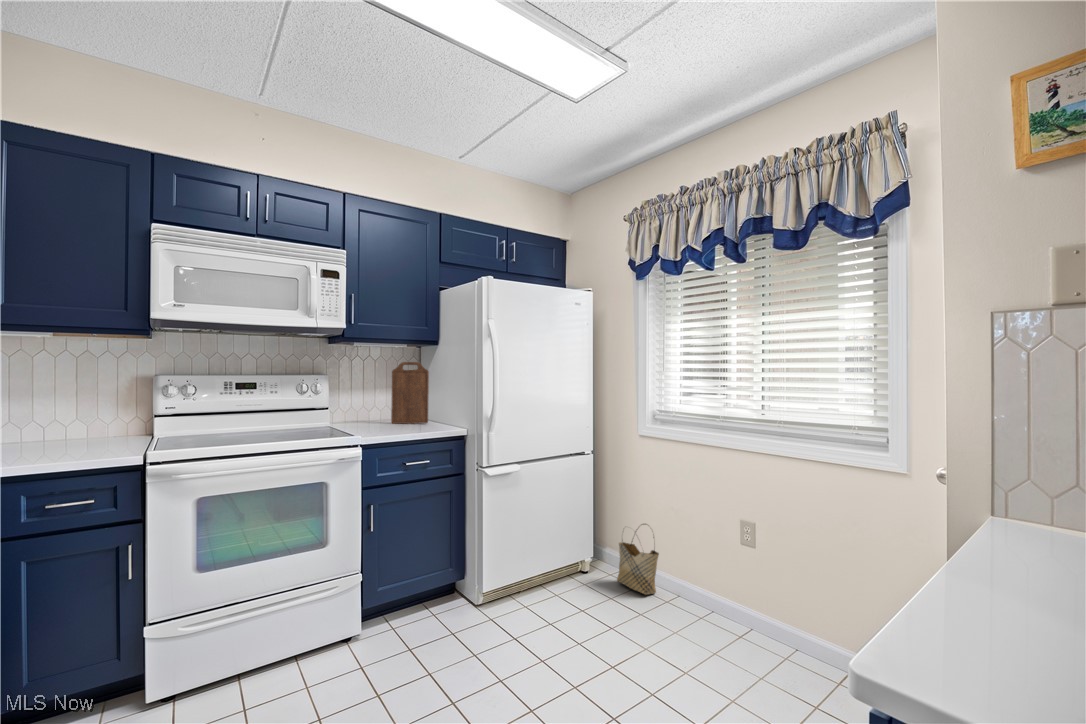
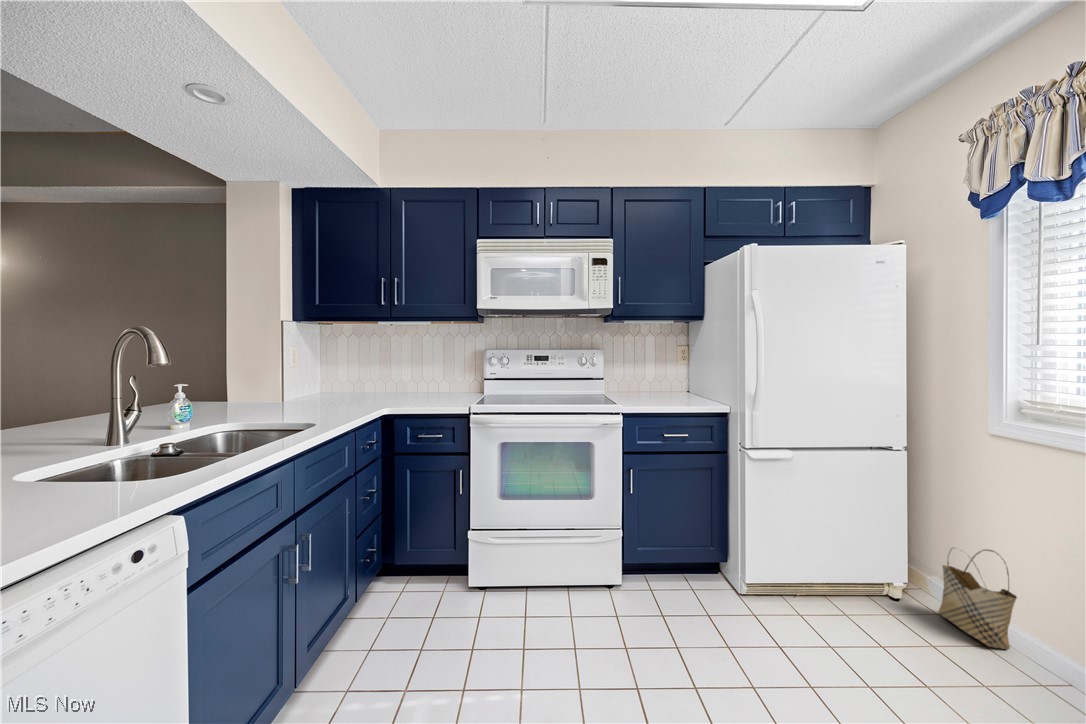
cutting board: present [391,362,429,424] -> none [659,339,694,398]

